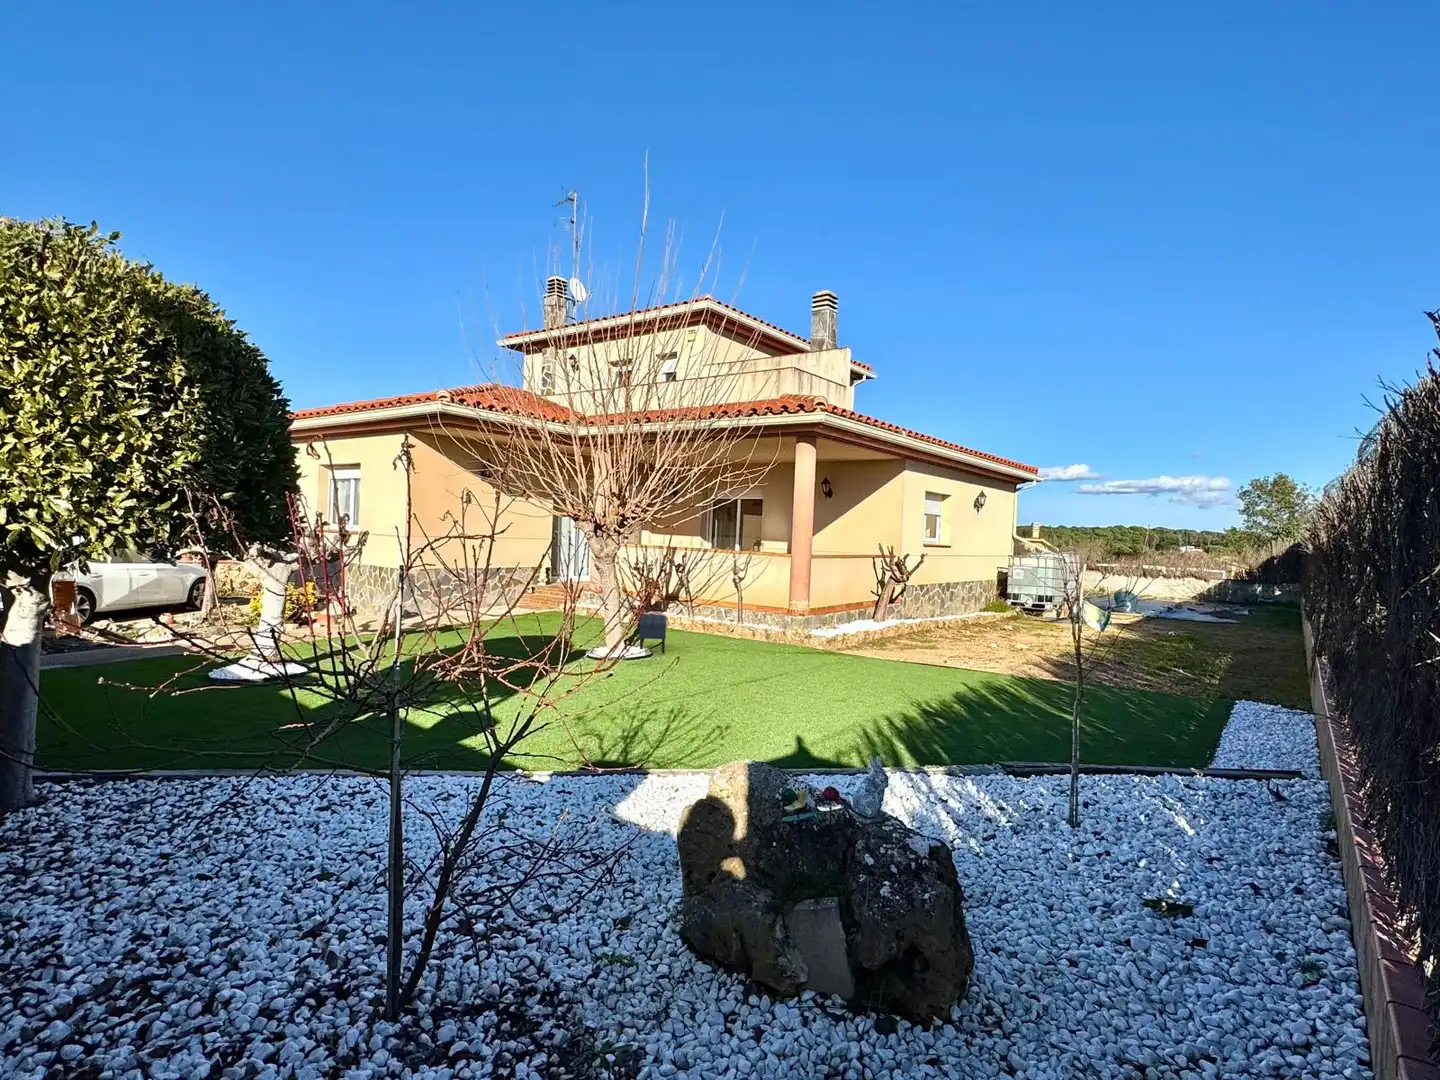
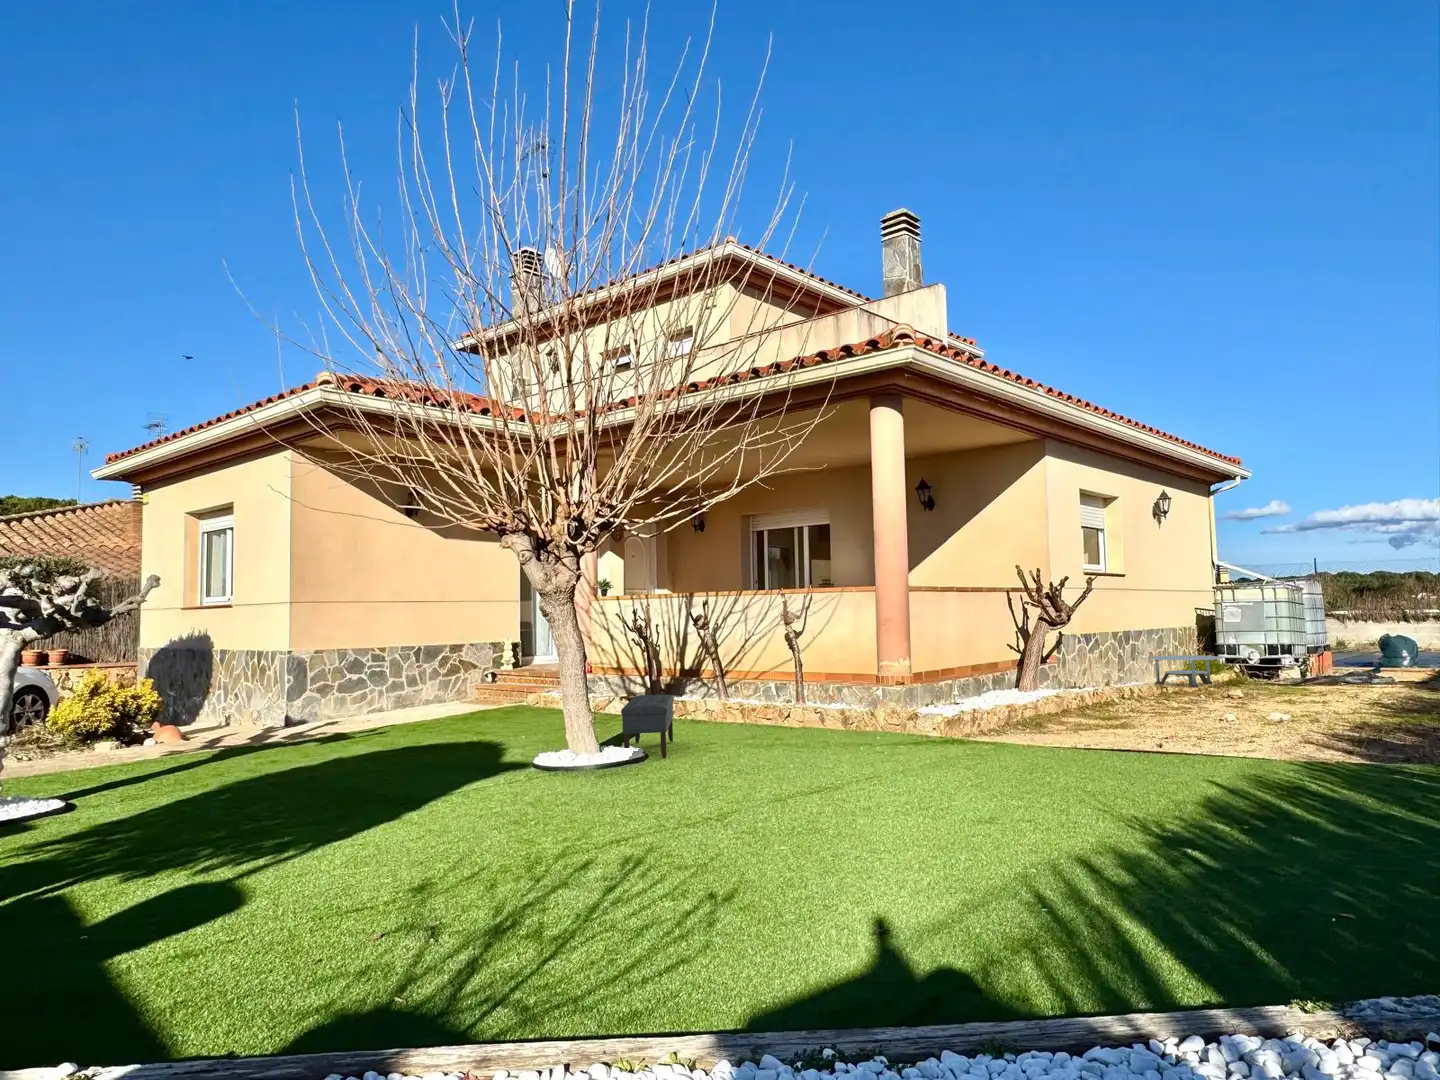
round table: none [960,600,1005,622] -> present [1149,655,1223,688]

